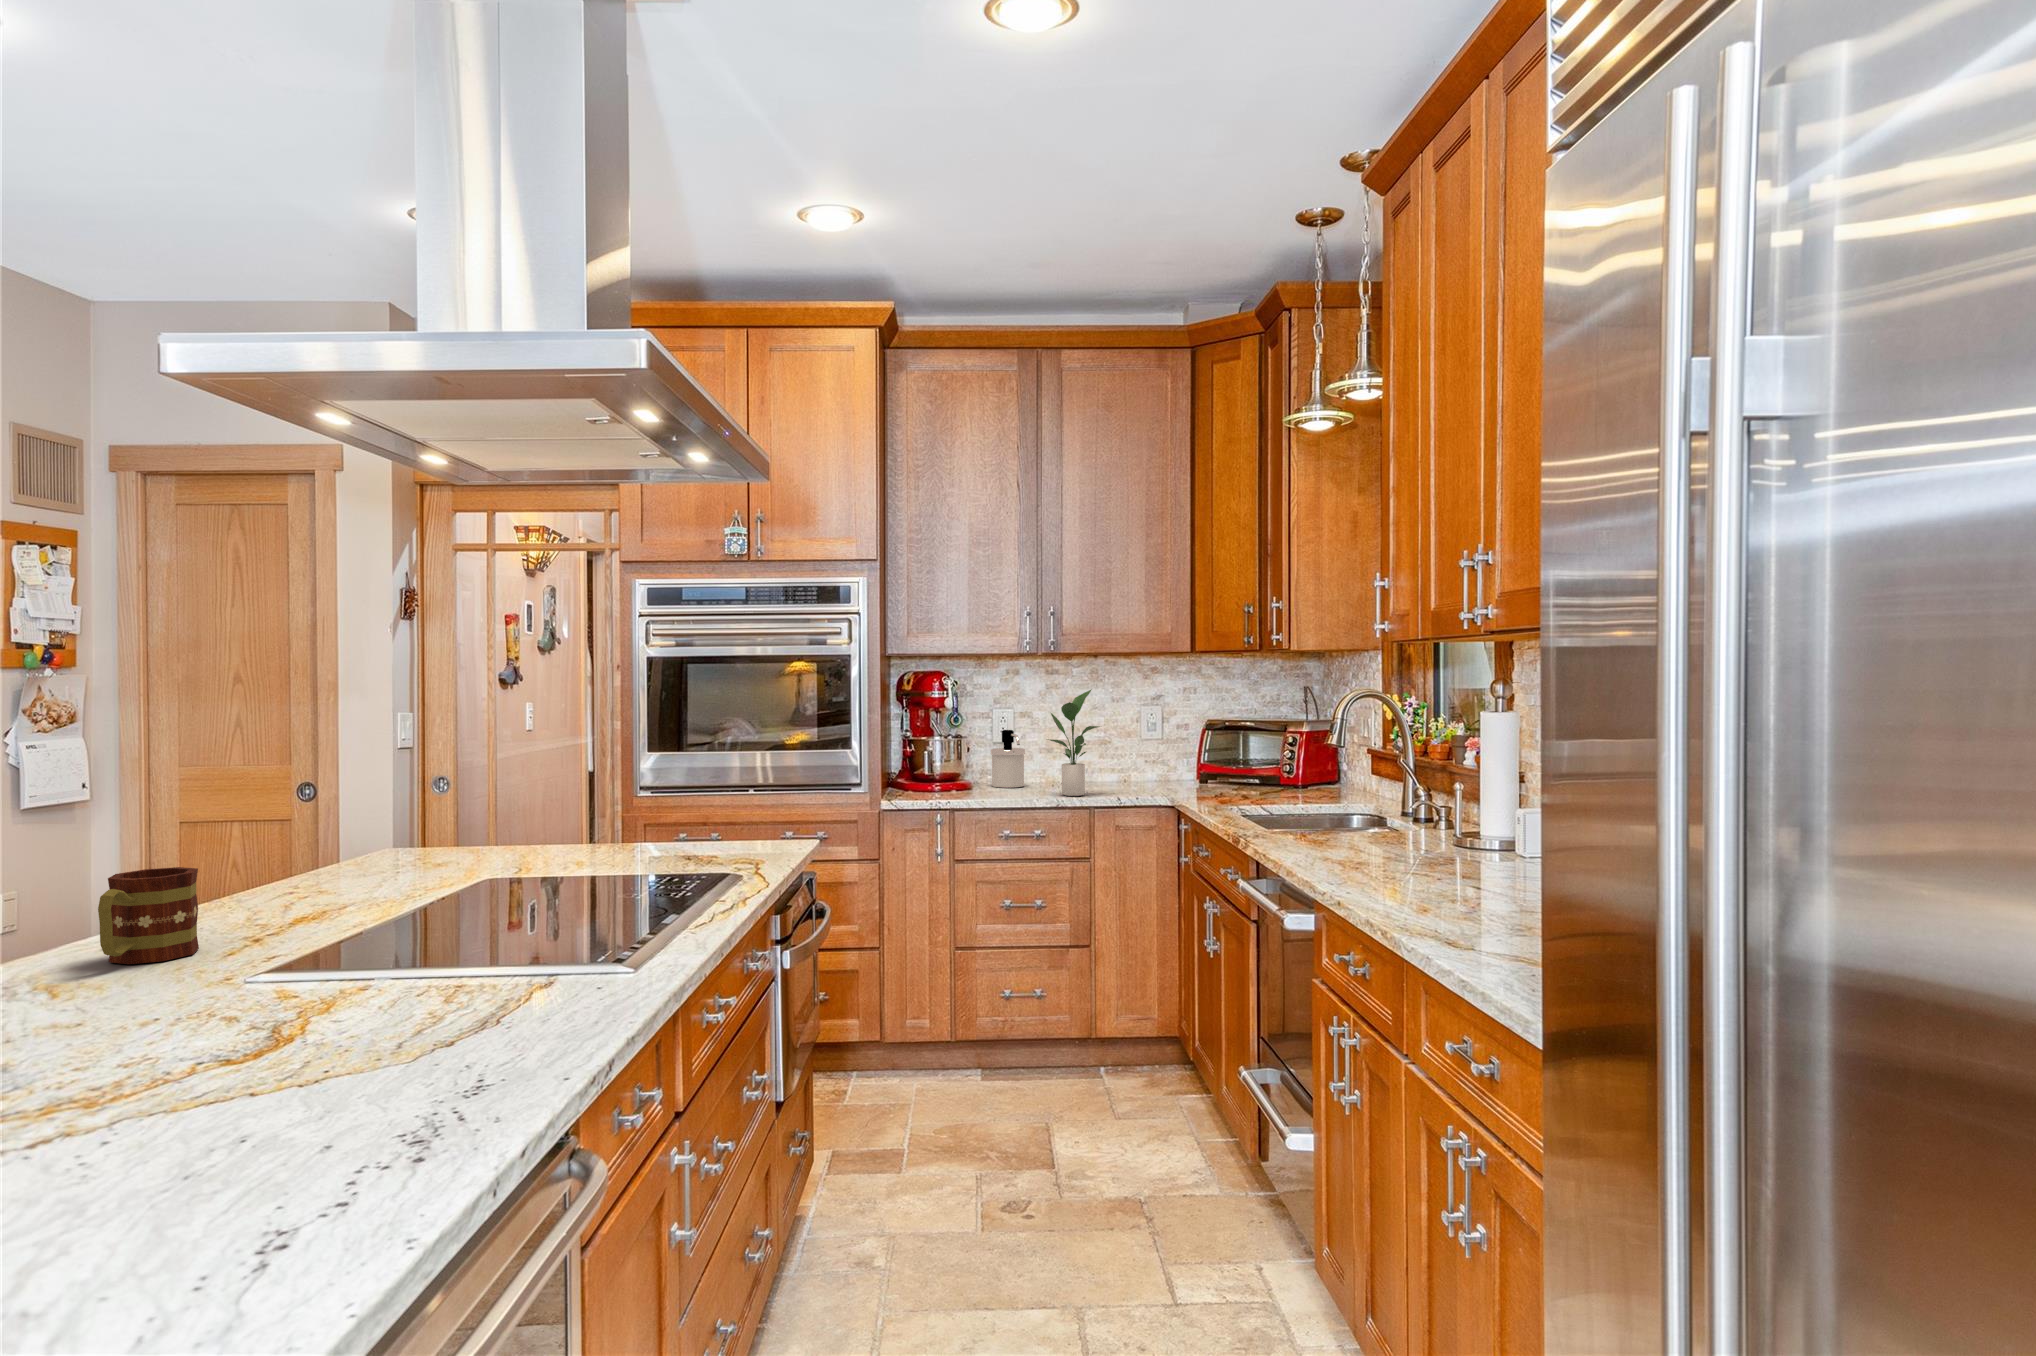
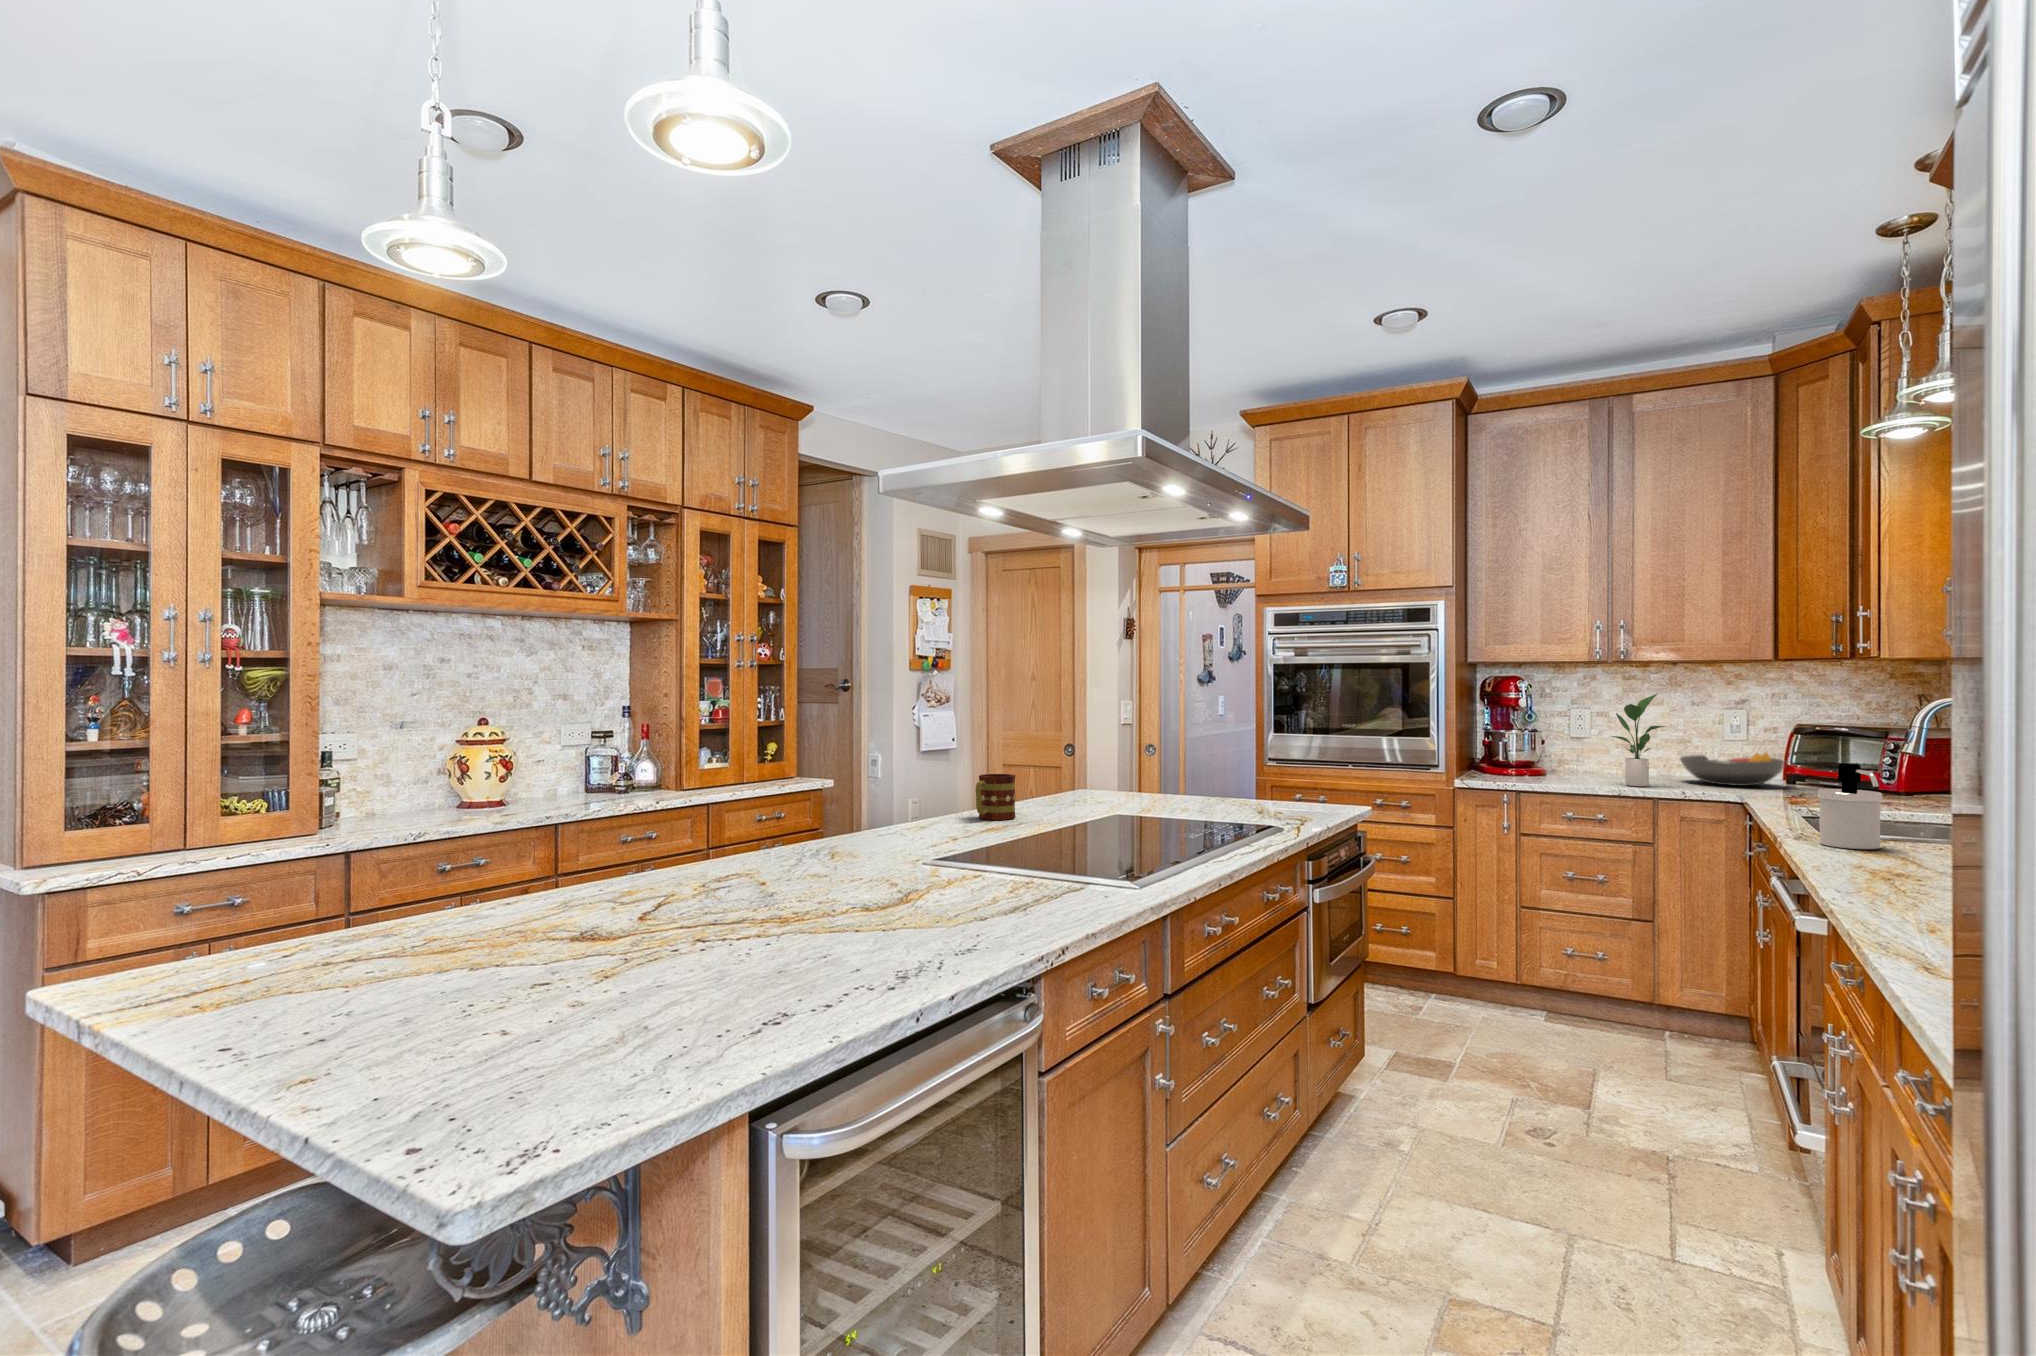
soap dispenser: present [991,730,1025,788] -> present [1818,763,1882,849]
fruit bowl: none [1103,750,1199,787] -> present [1680,753,1784,786]

